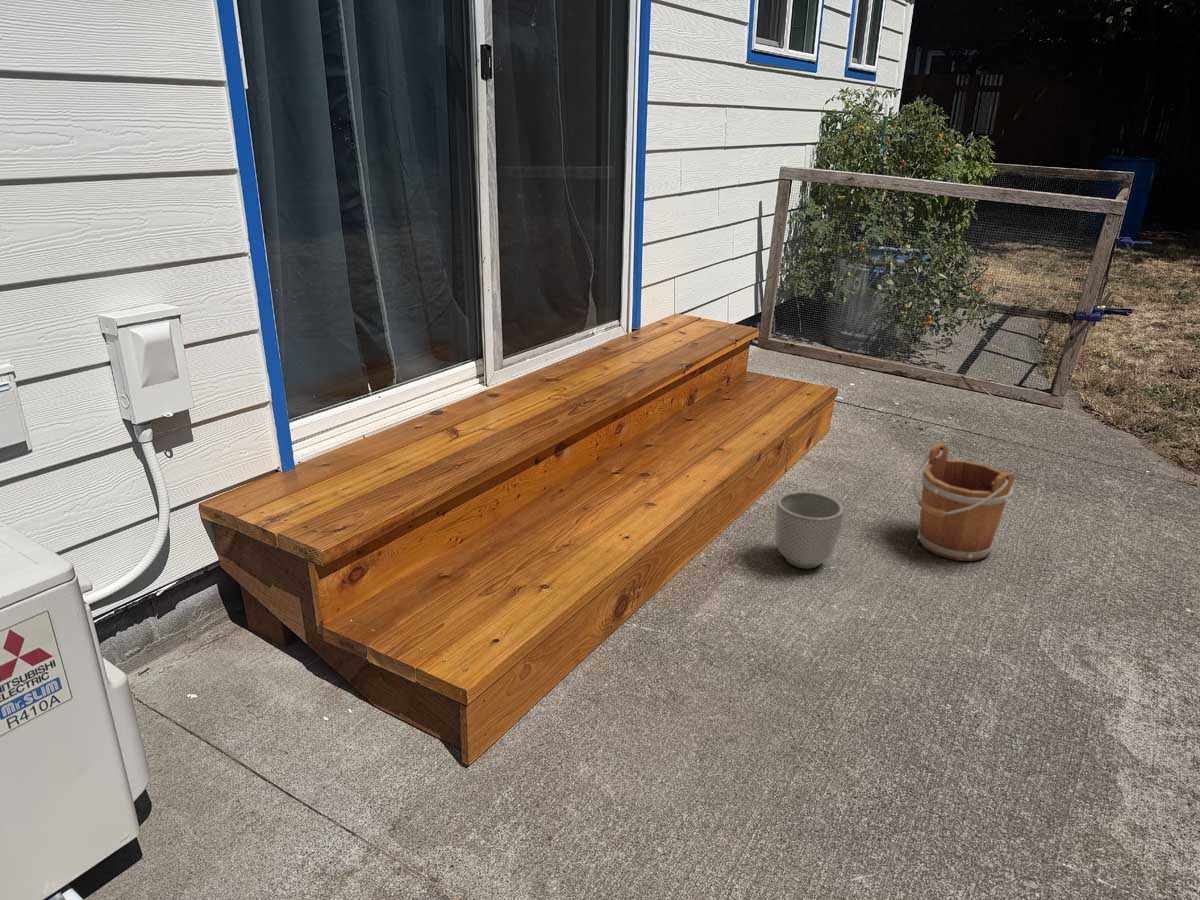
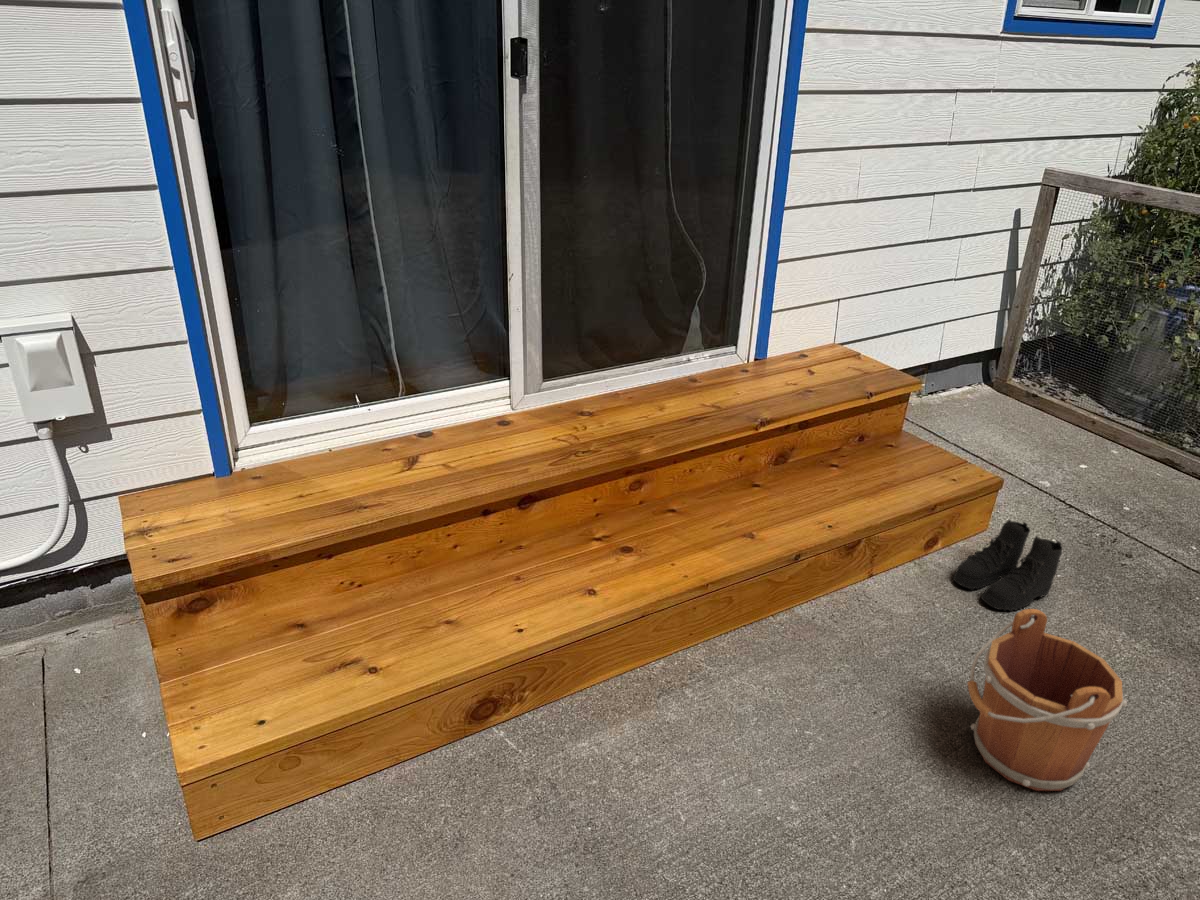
boots: none [835,411,902,474] -> present [953,520,1062,611]
planter: present [775,491,844,569] -> none [749,620,839,726]

